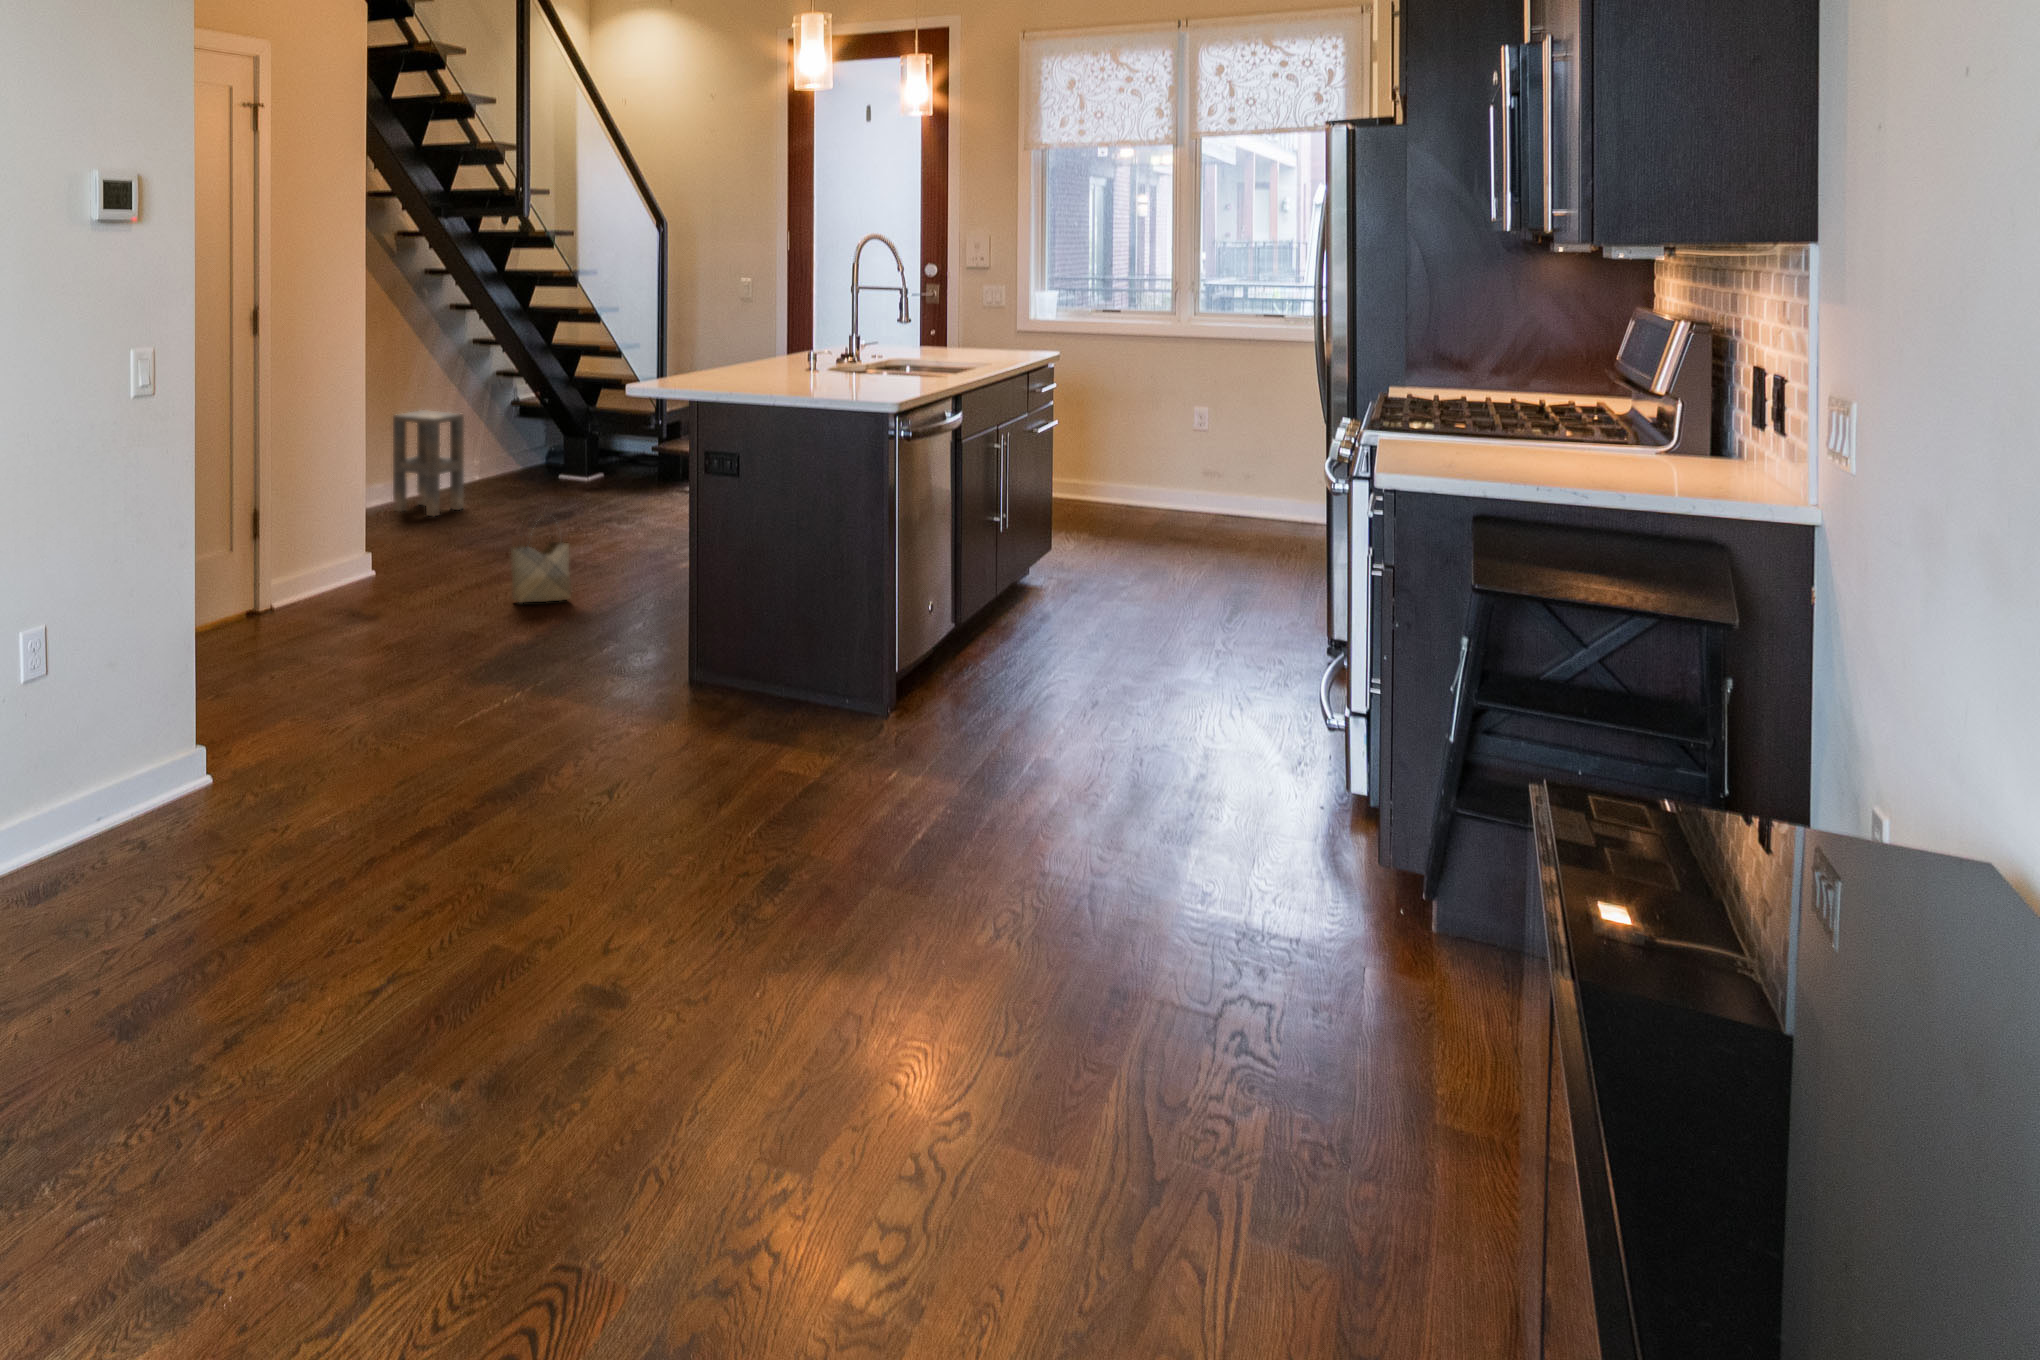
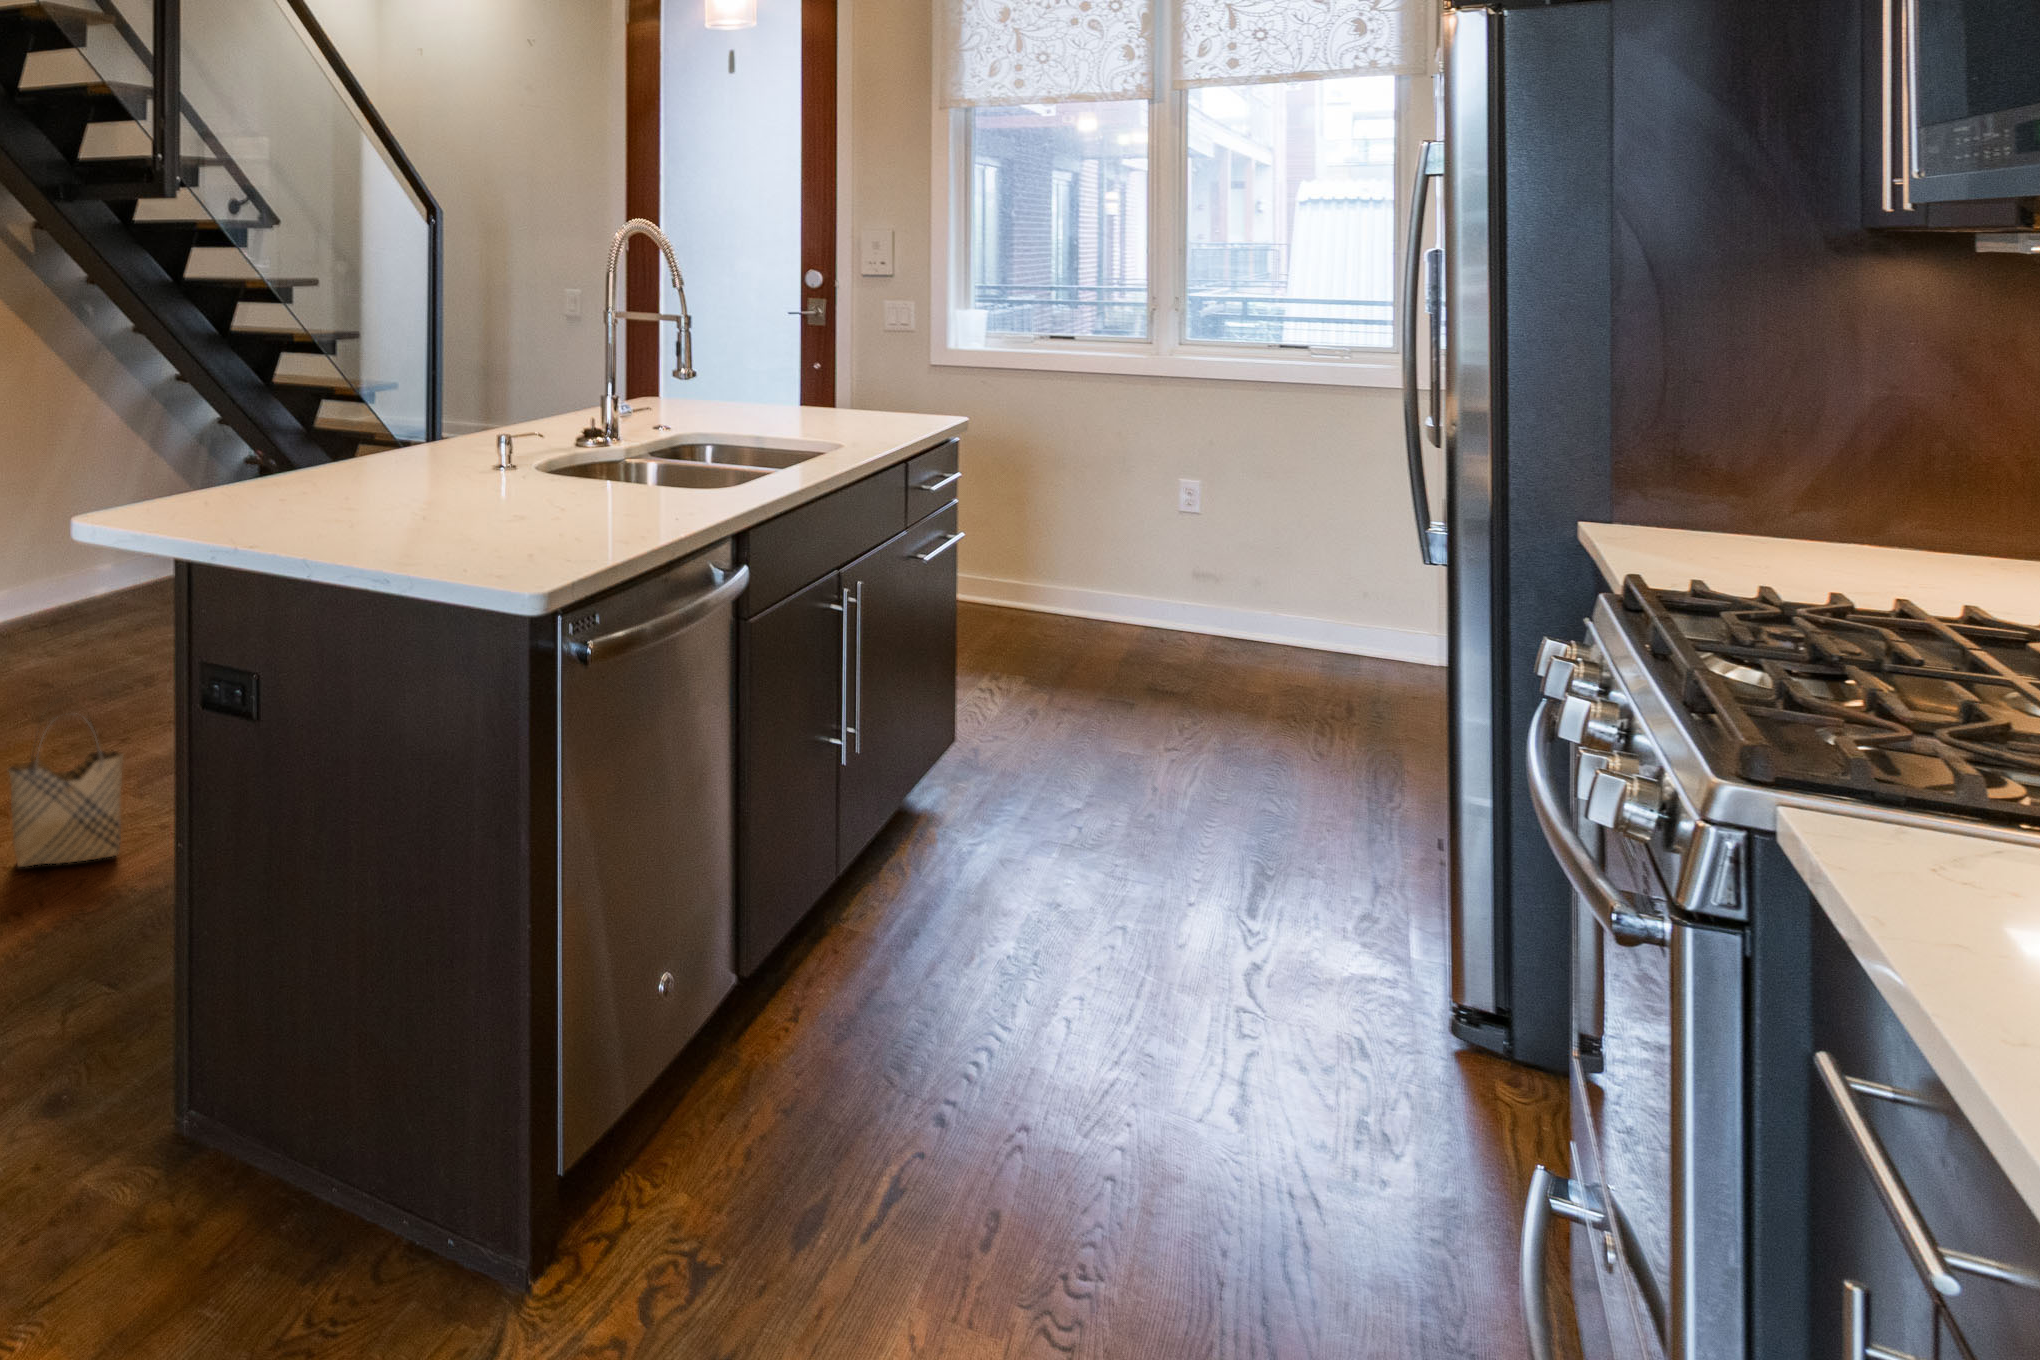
side table: present [393,410,464,516] -> none [11,485,121,649]

